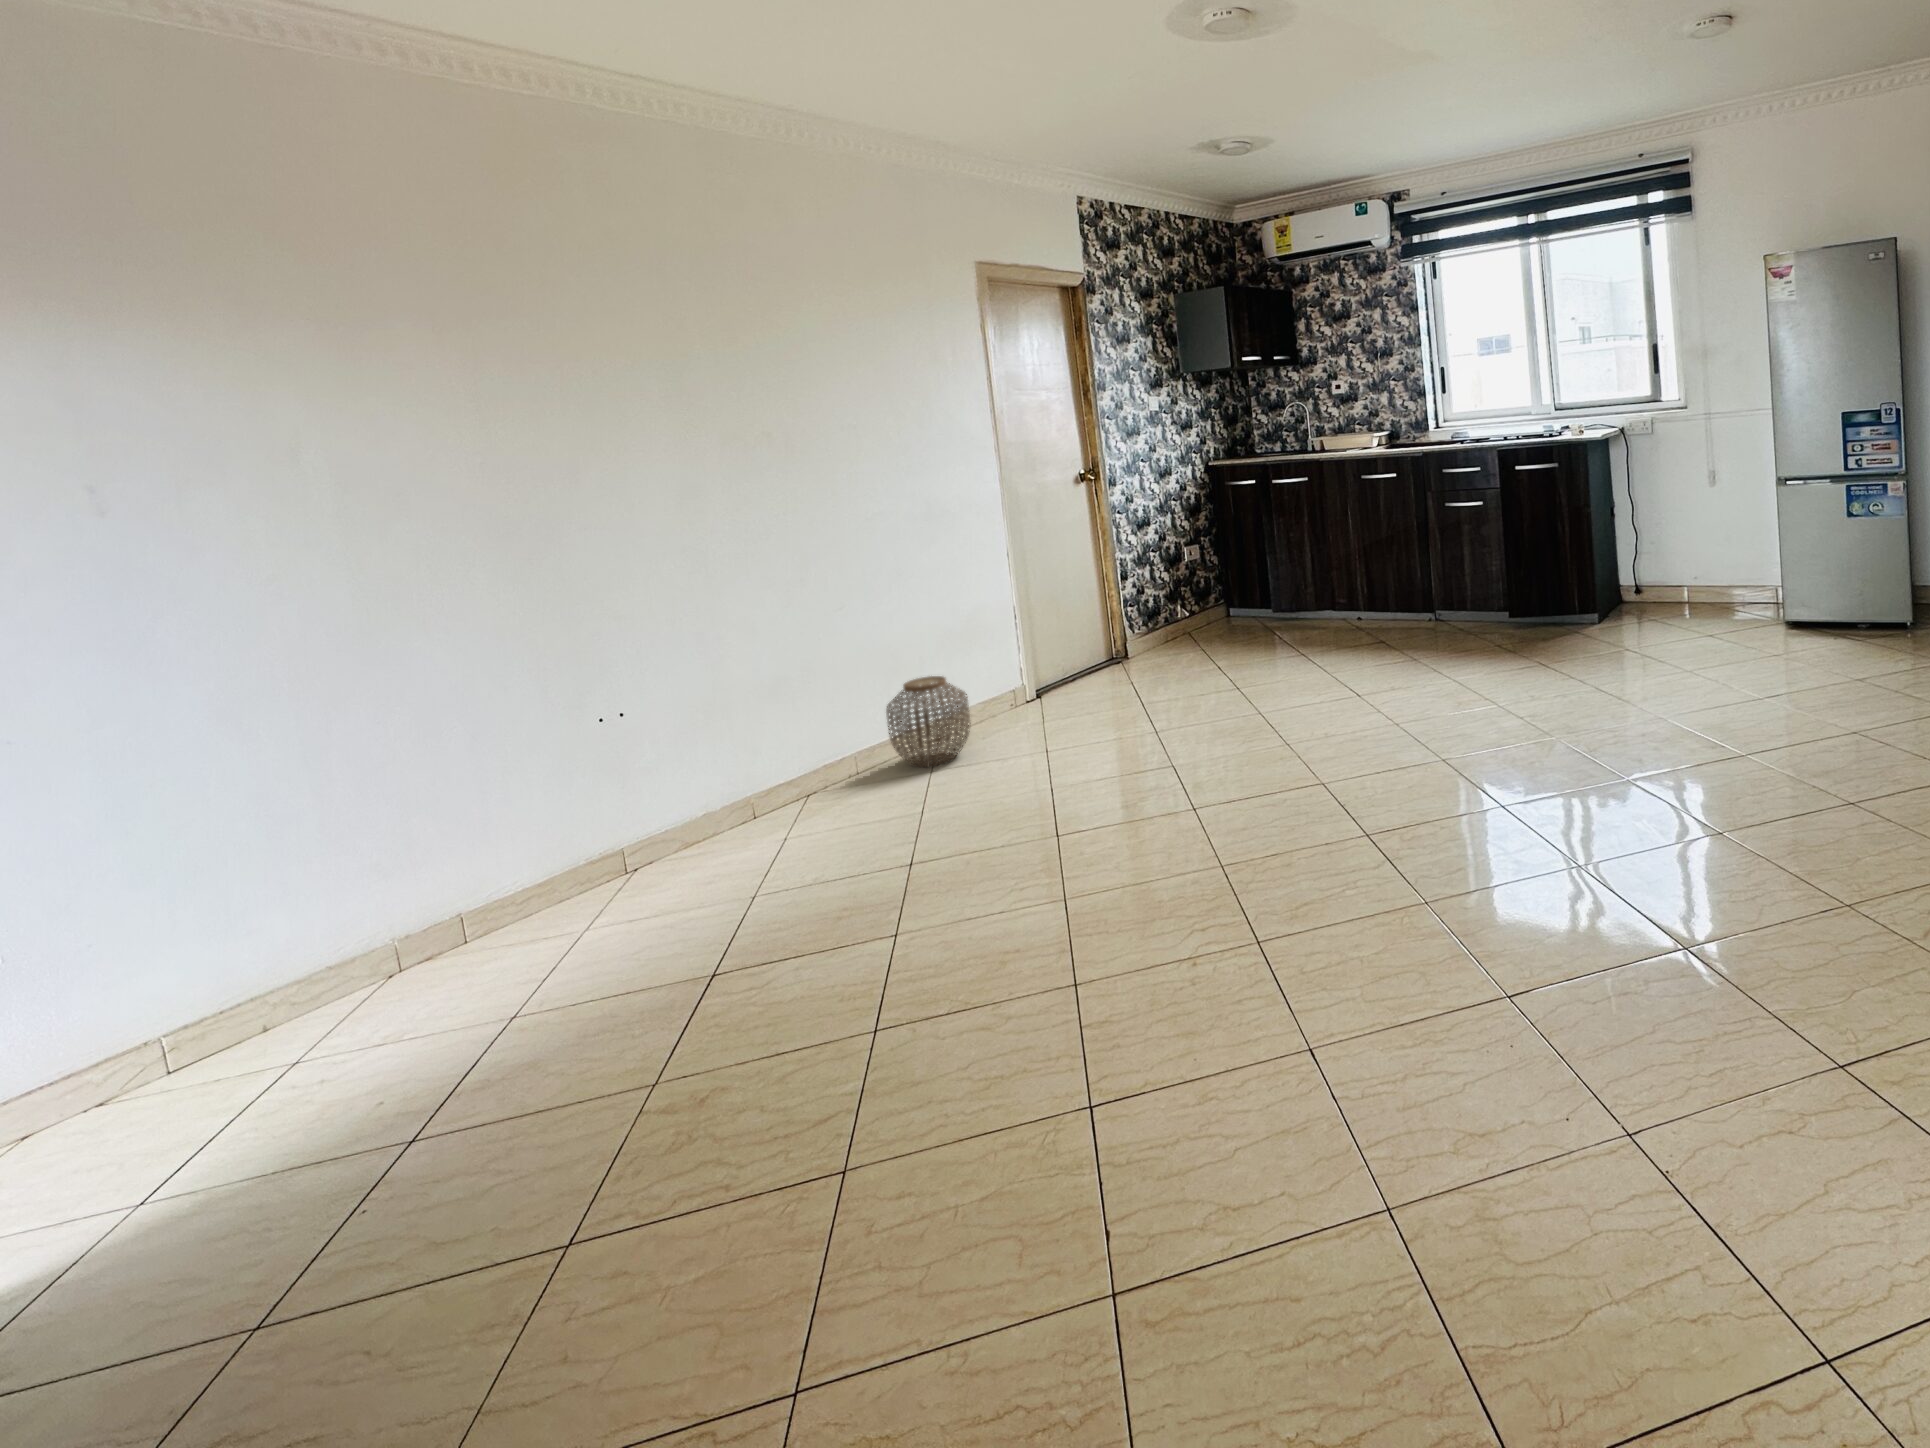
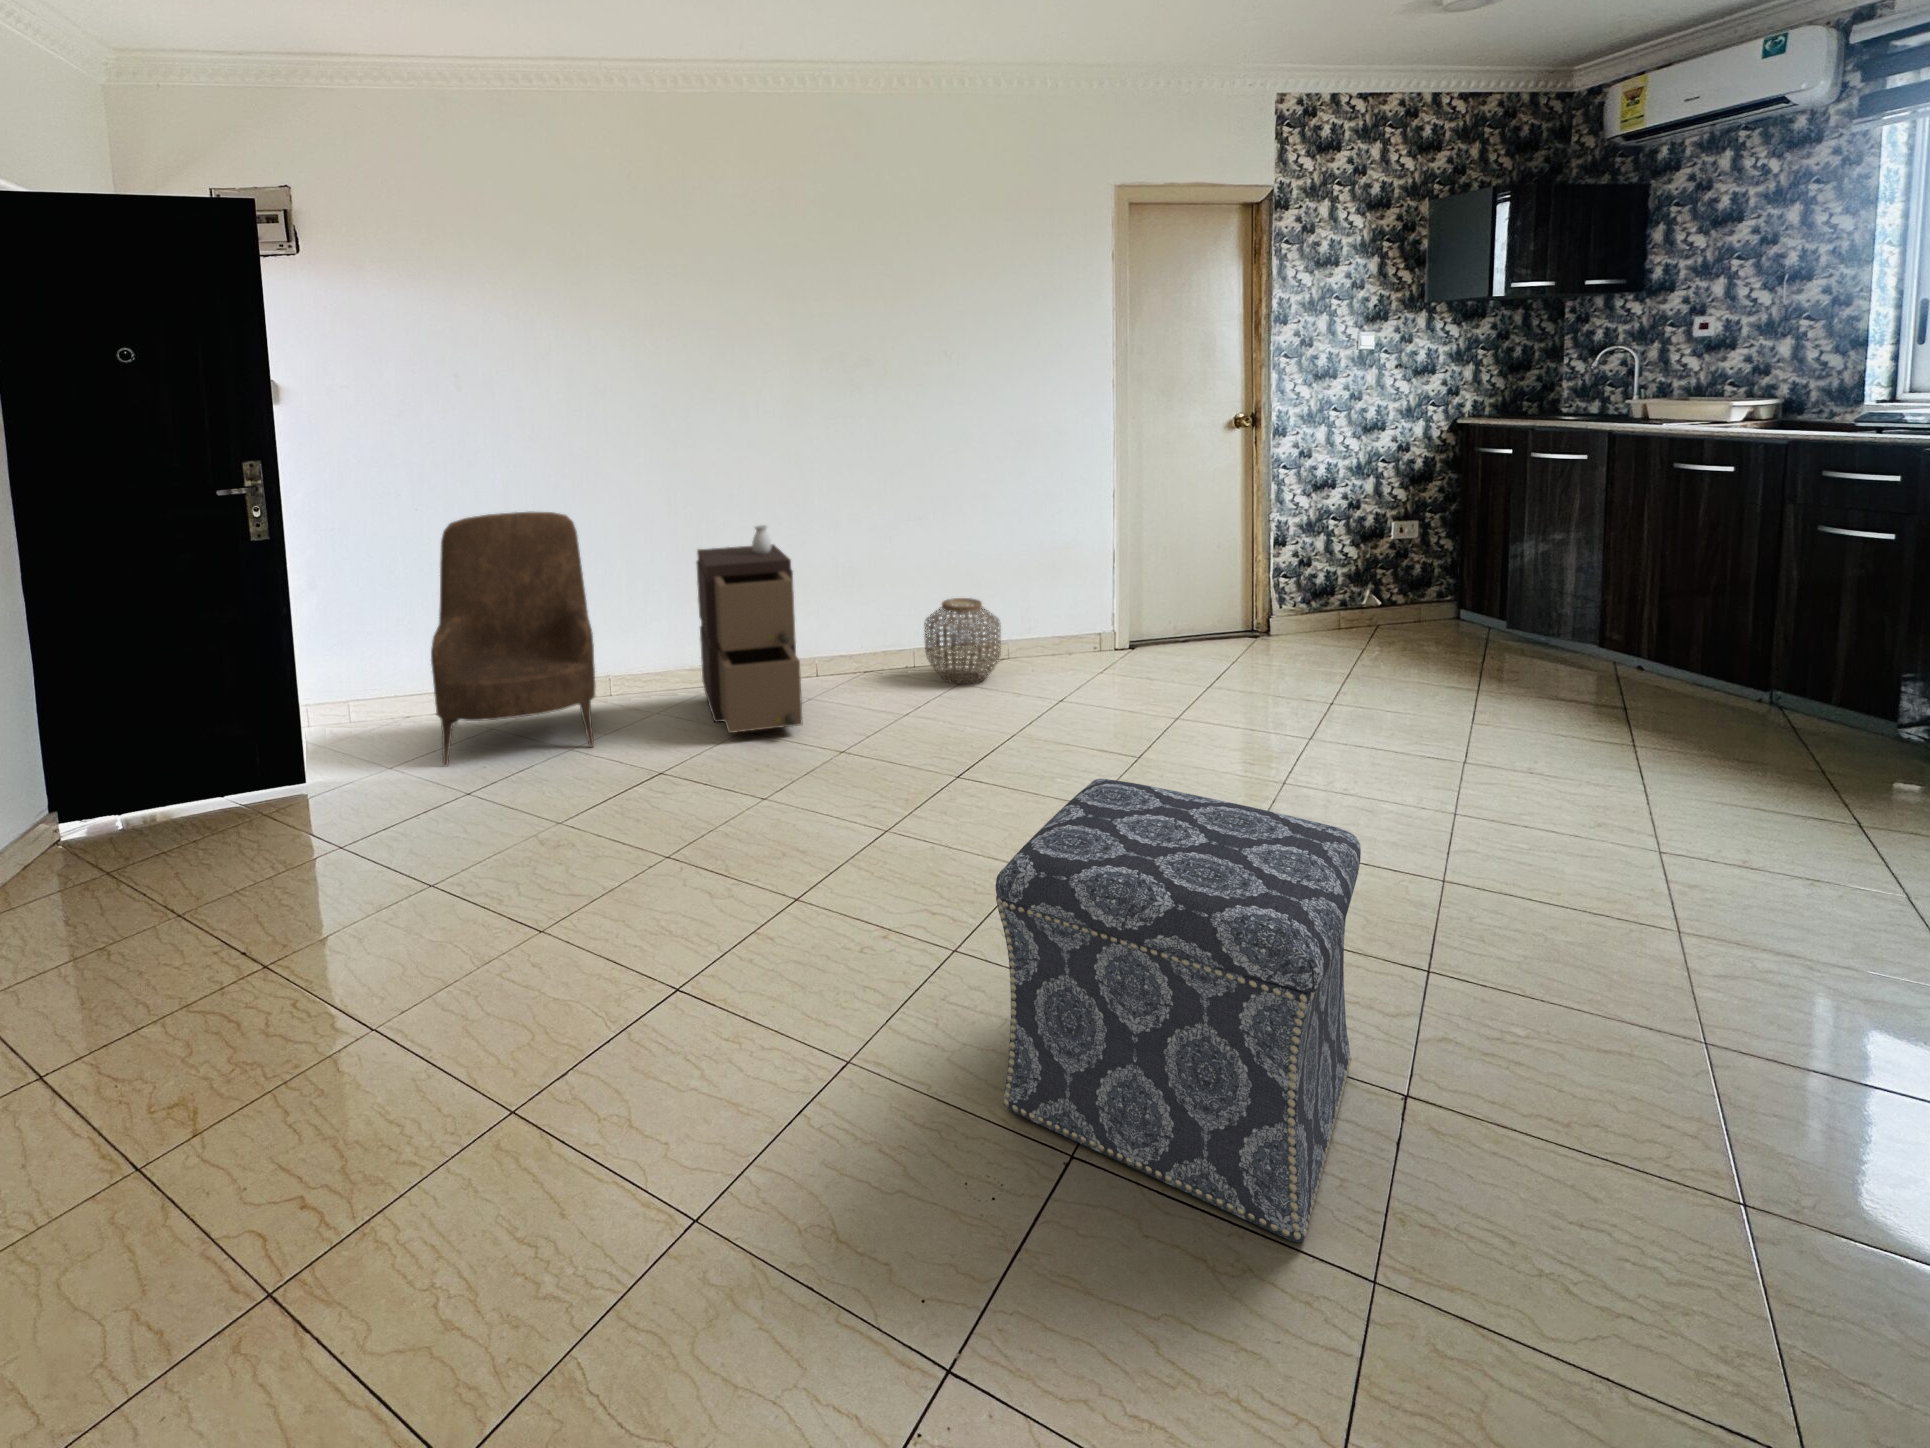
storage cabinet: none [632,635,867,877] -> present [697,525,802,733]
armchair: none [264,670,627,1055] -> present [431,512,596,766]
ottoman: none [1329,685,1560,917] -> present [996,779,1361,1243]

